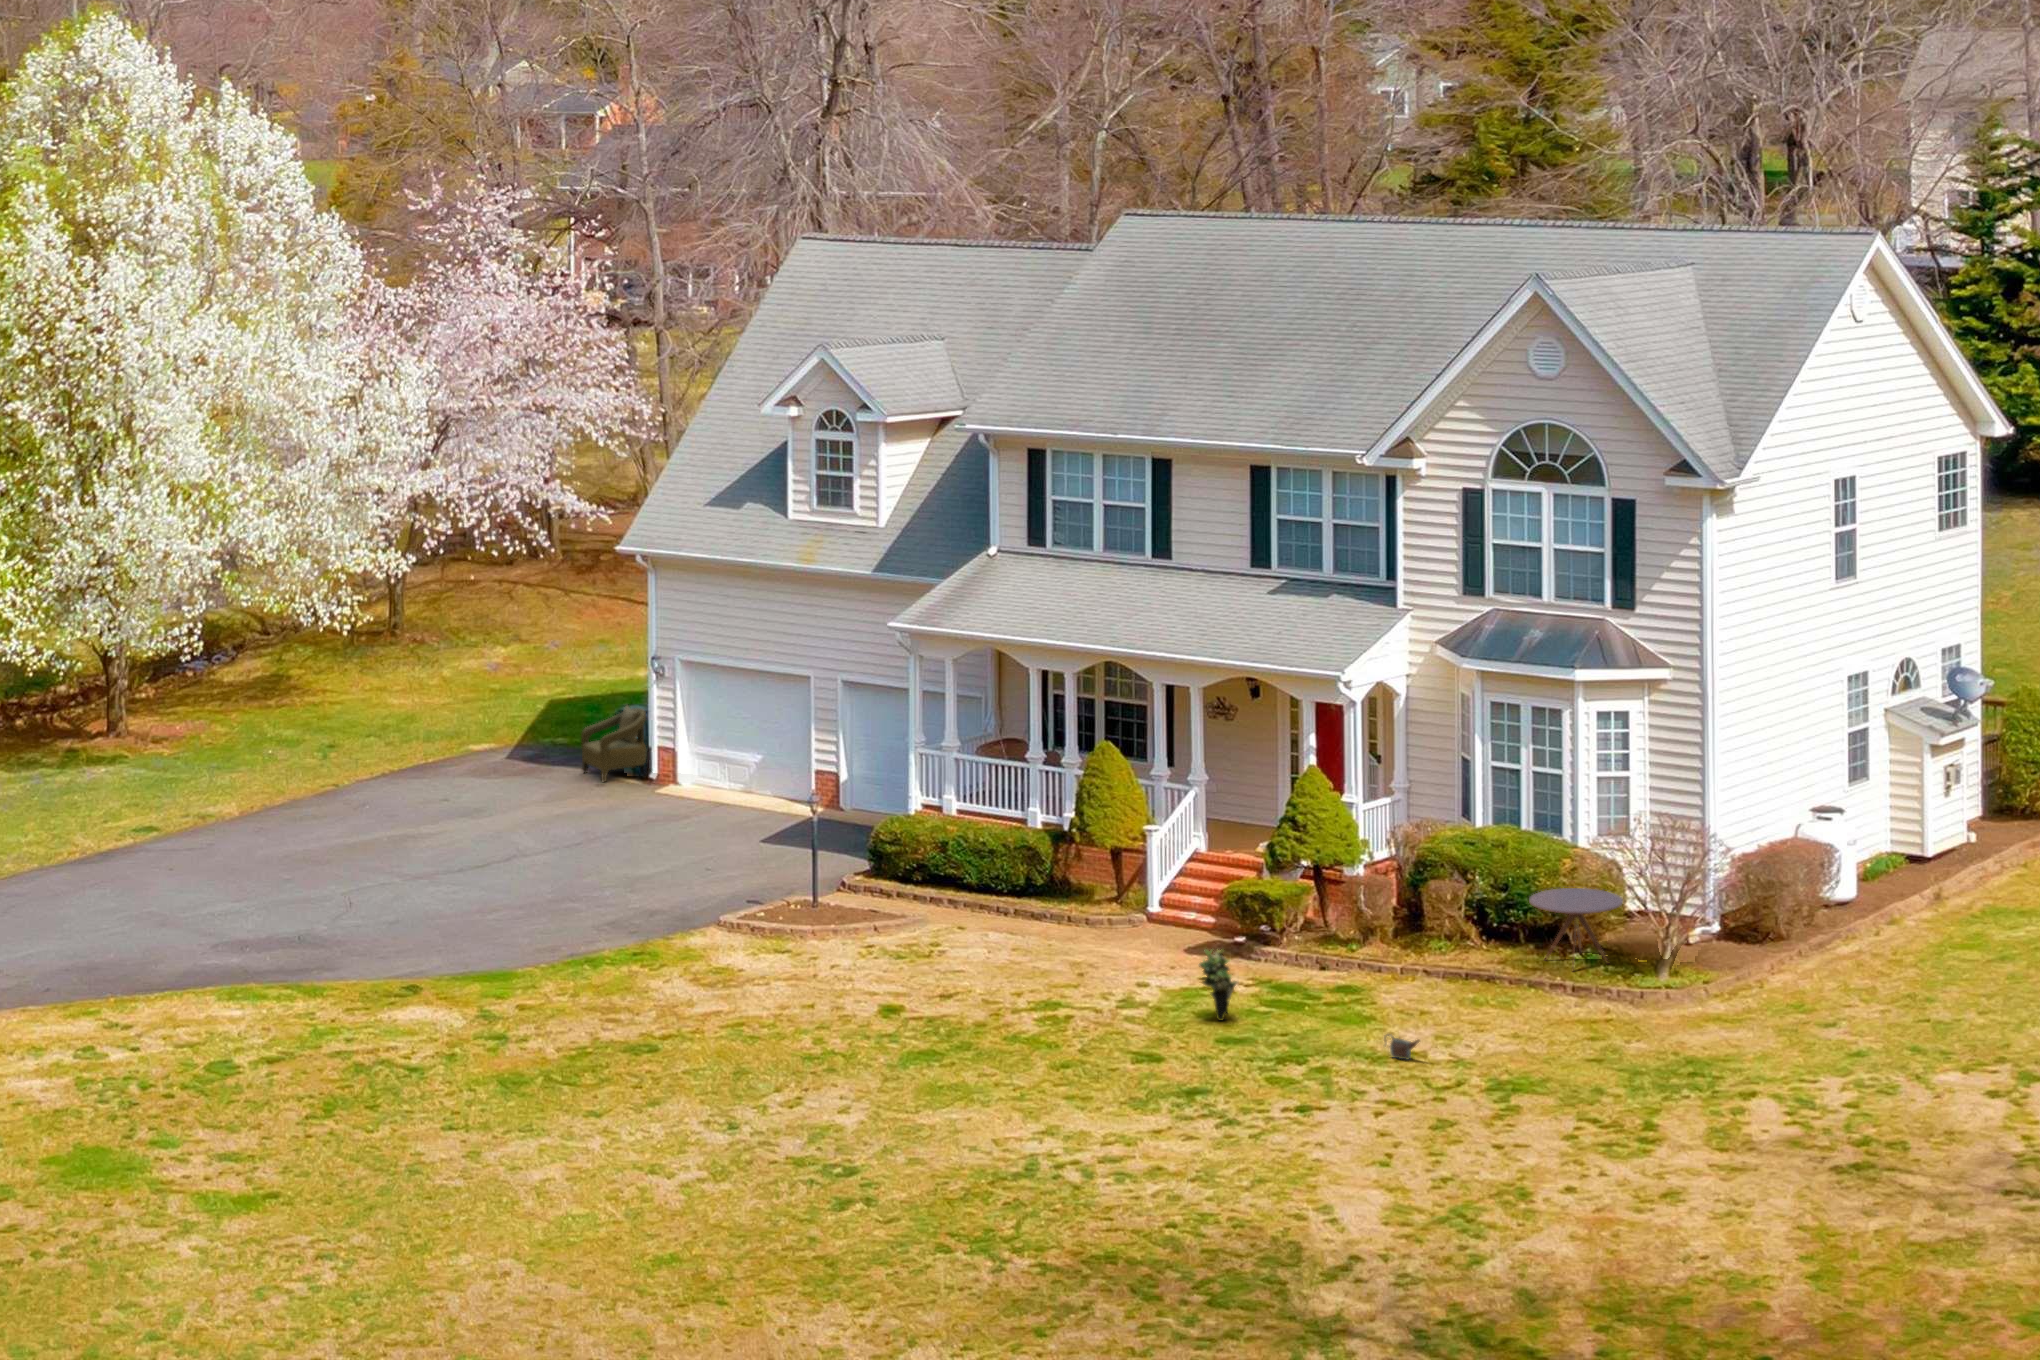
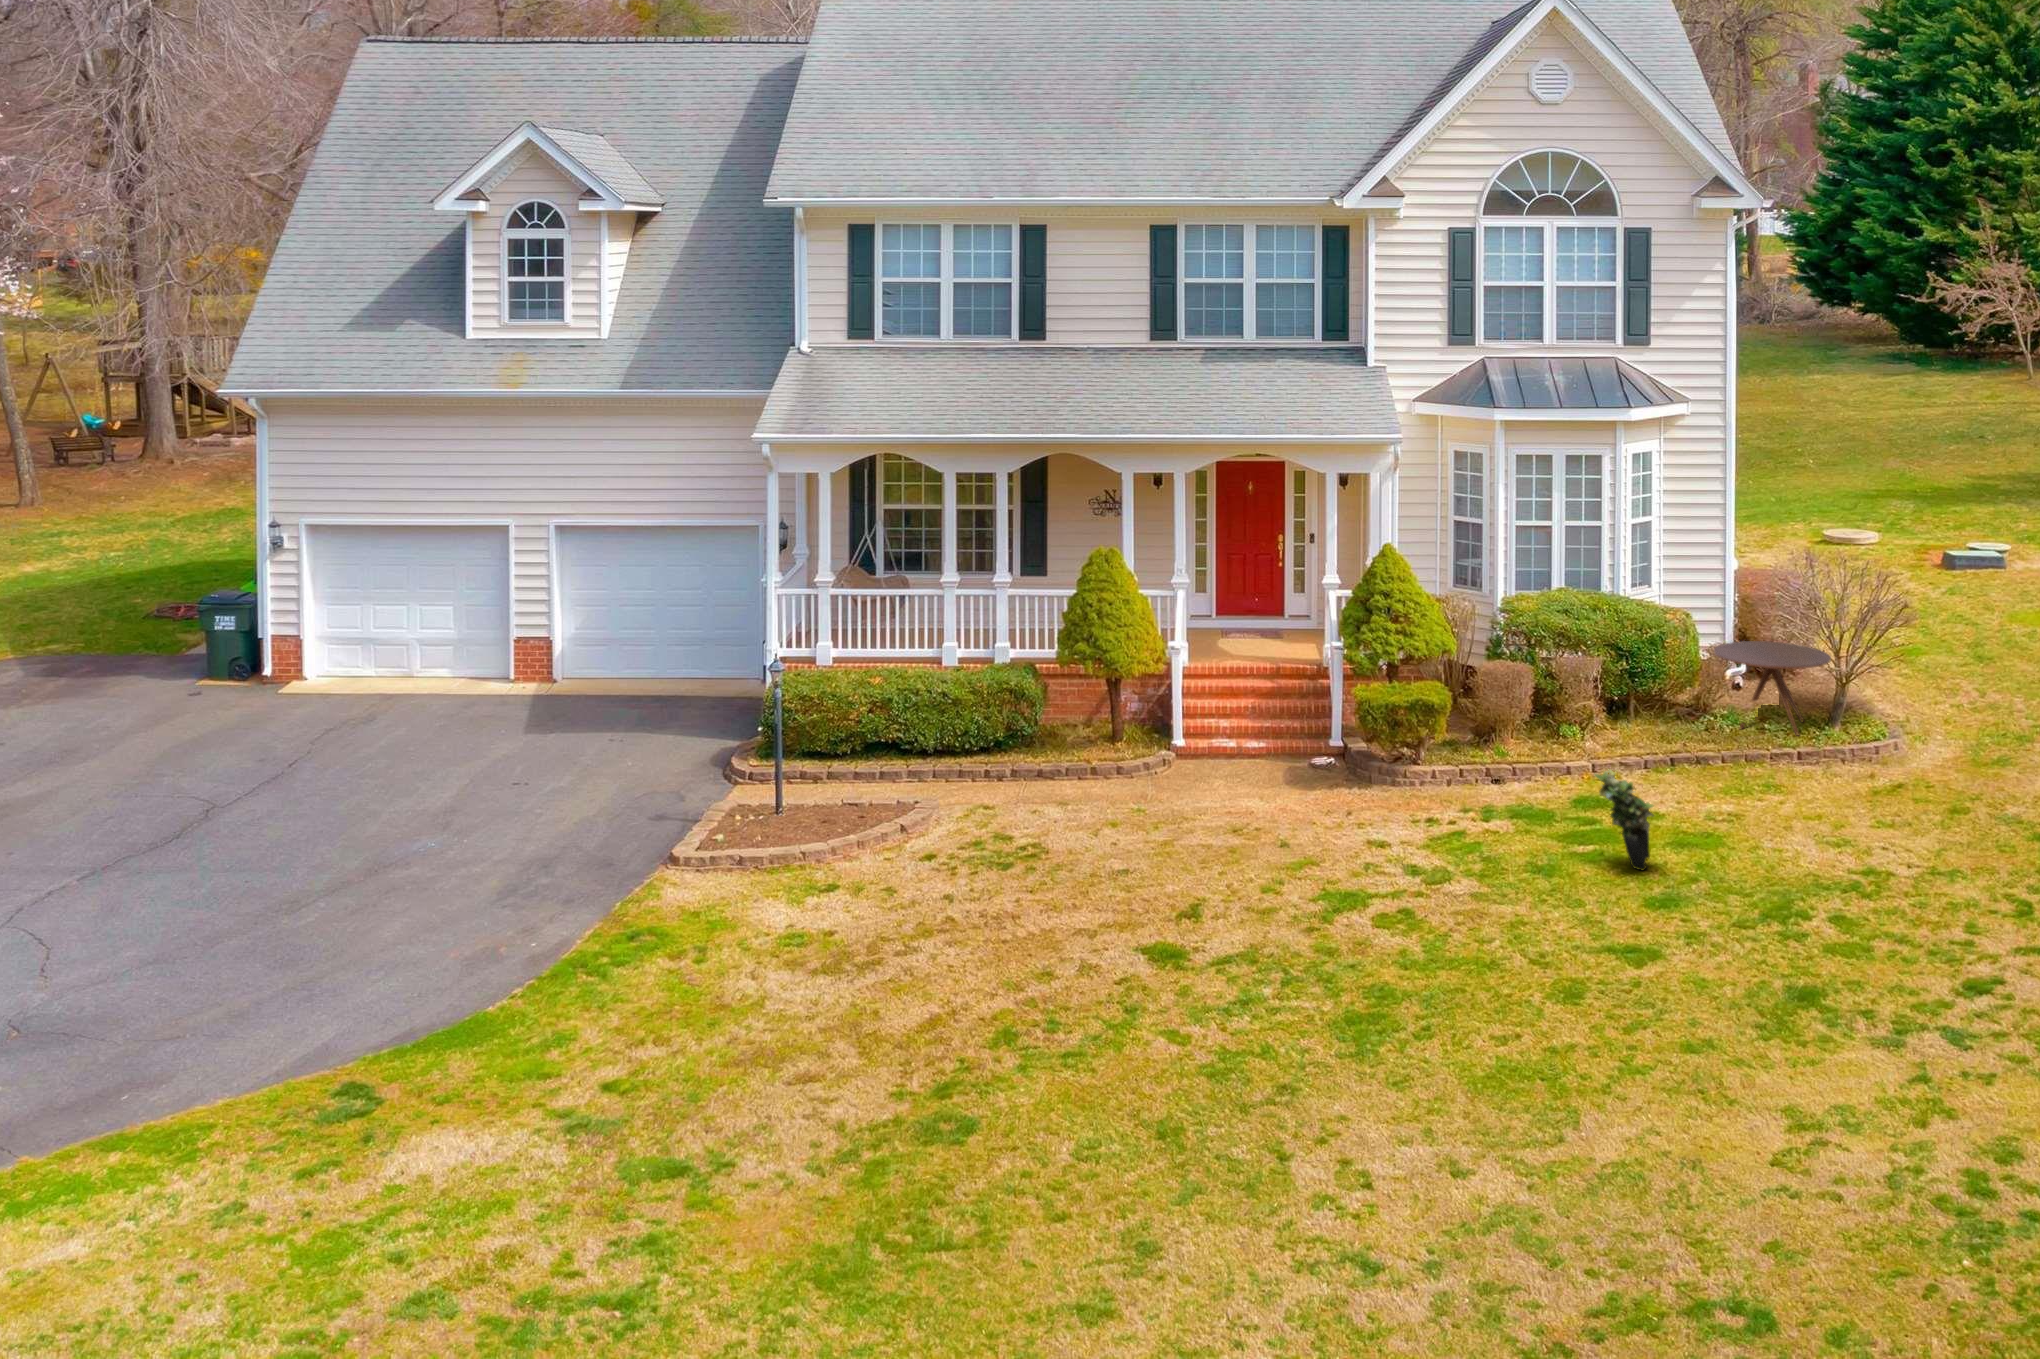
armchair: present [581,706,647,782] -> none [166,591,265,694]
watering can: present [1384,1034,1419,1059] -> none [1930,847,1986,879]

